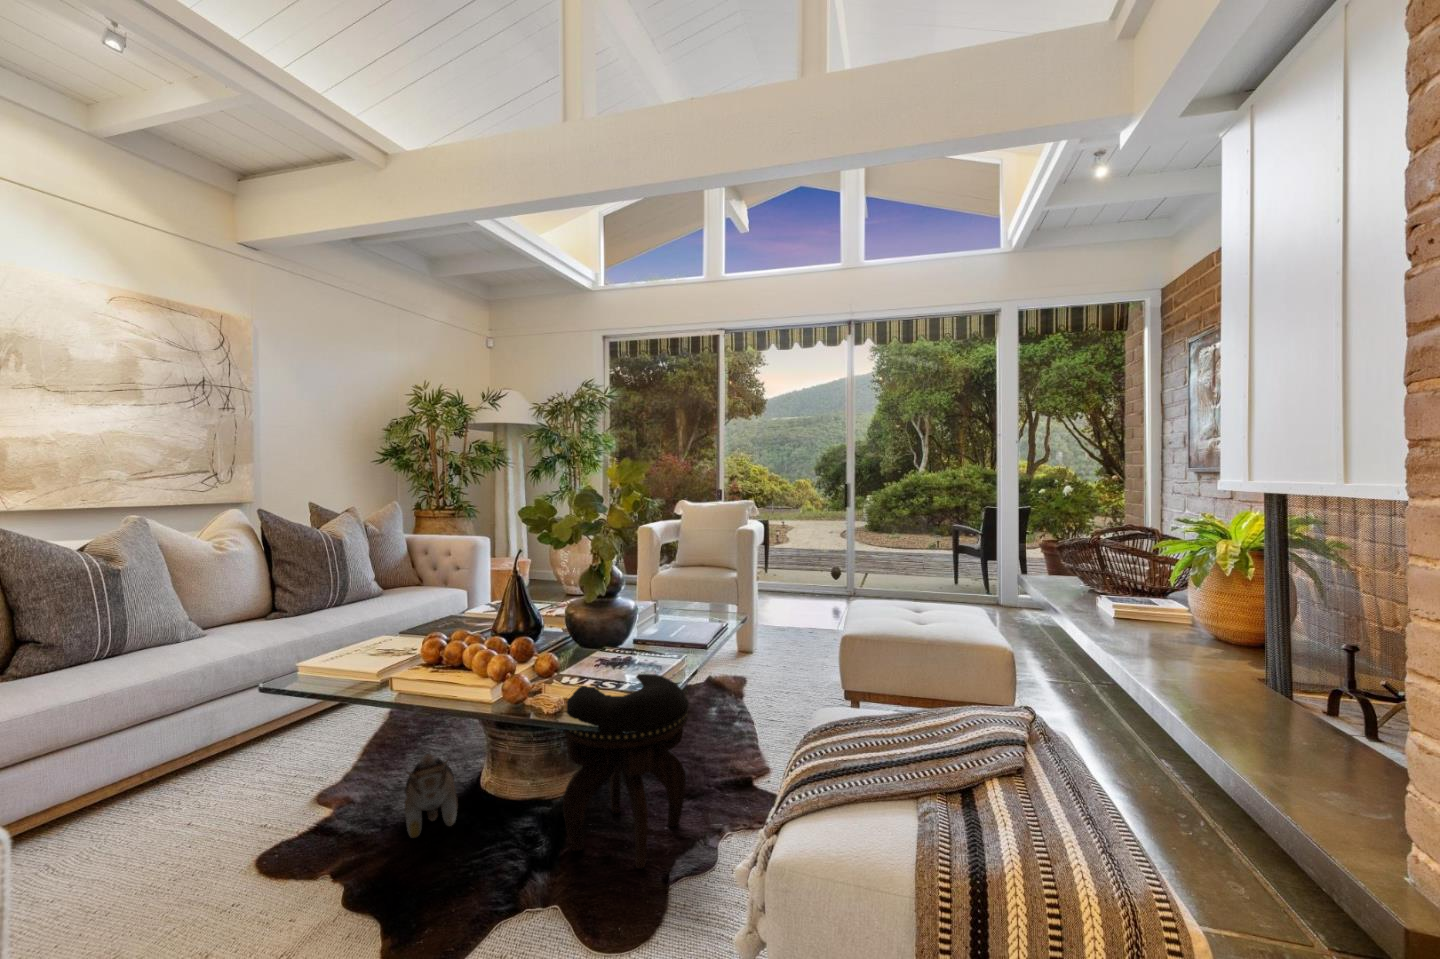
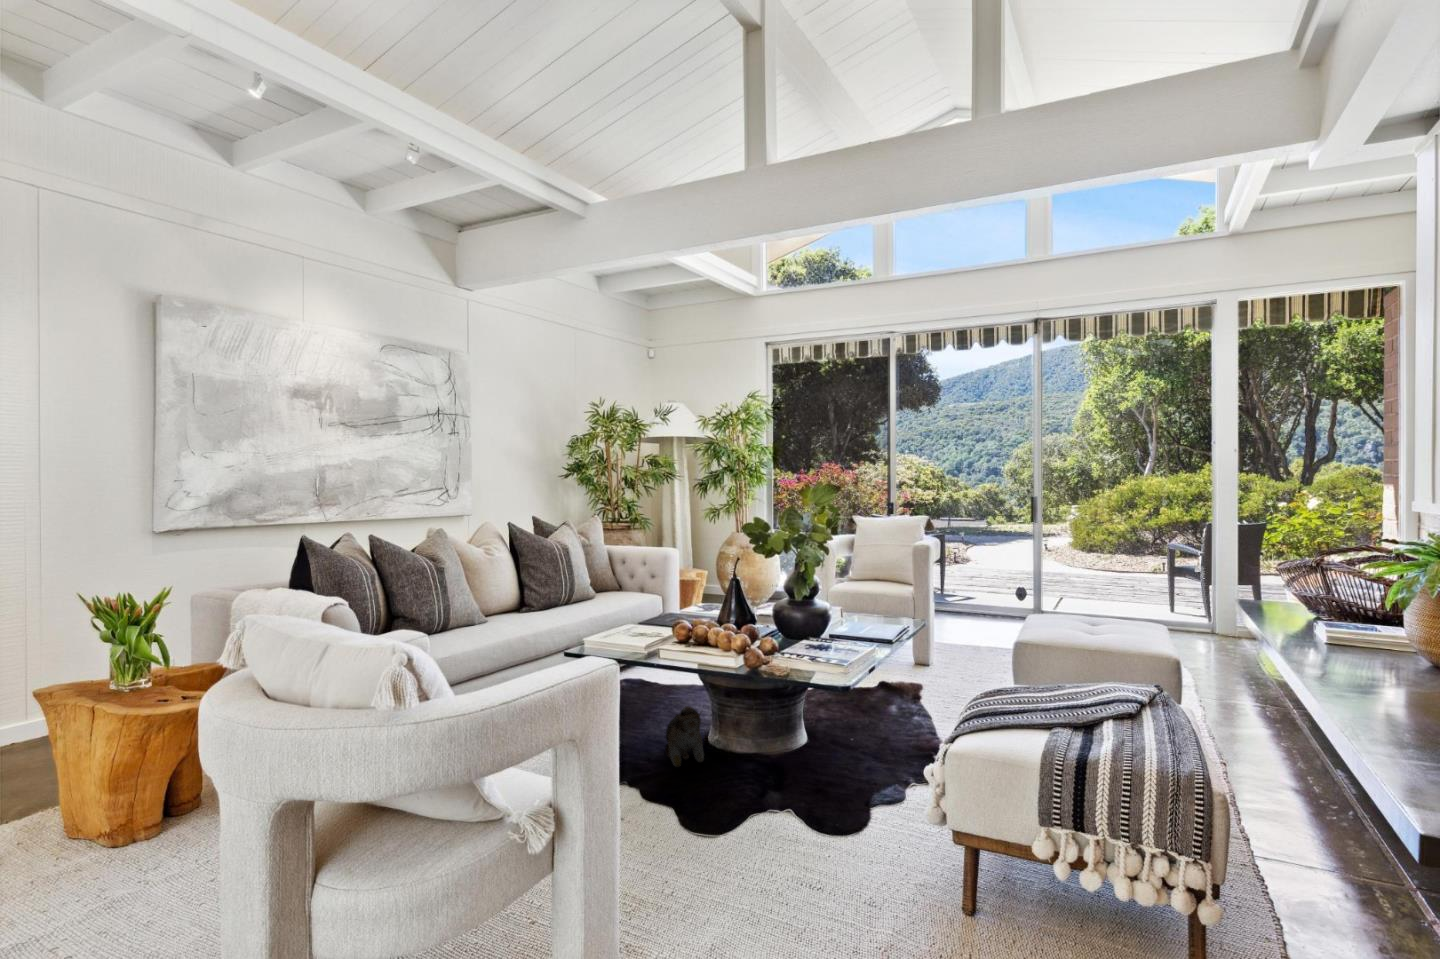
footstool: present [563,674,689,868] -> none [785,656,883,795]

